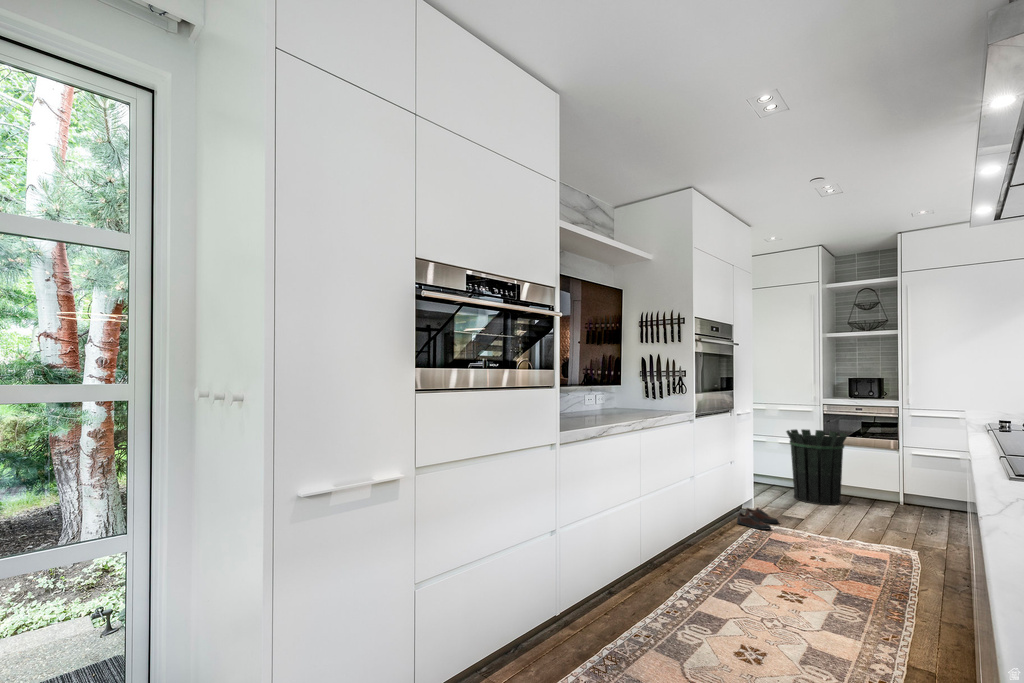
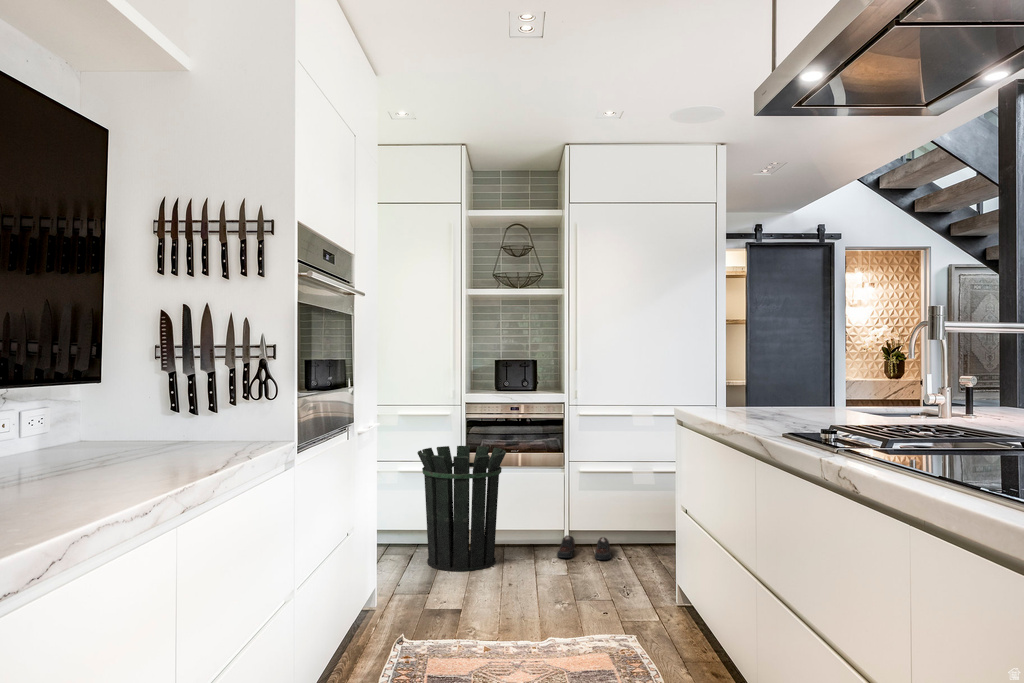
shoe: present [737,508,778,530] -> present [557,535,611,560]

